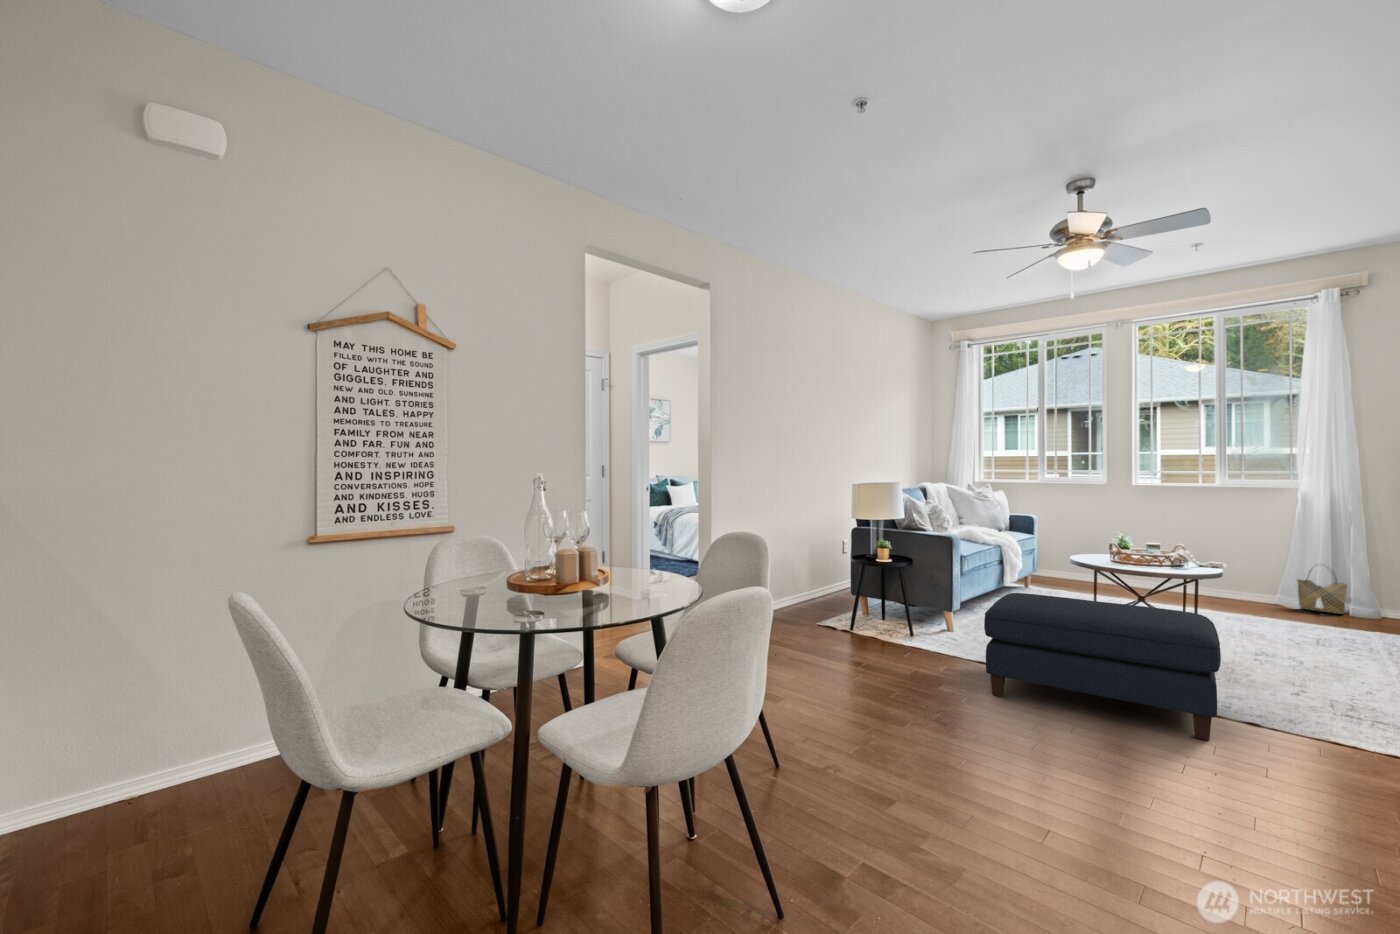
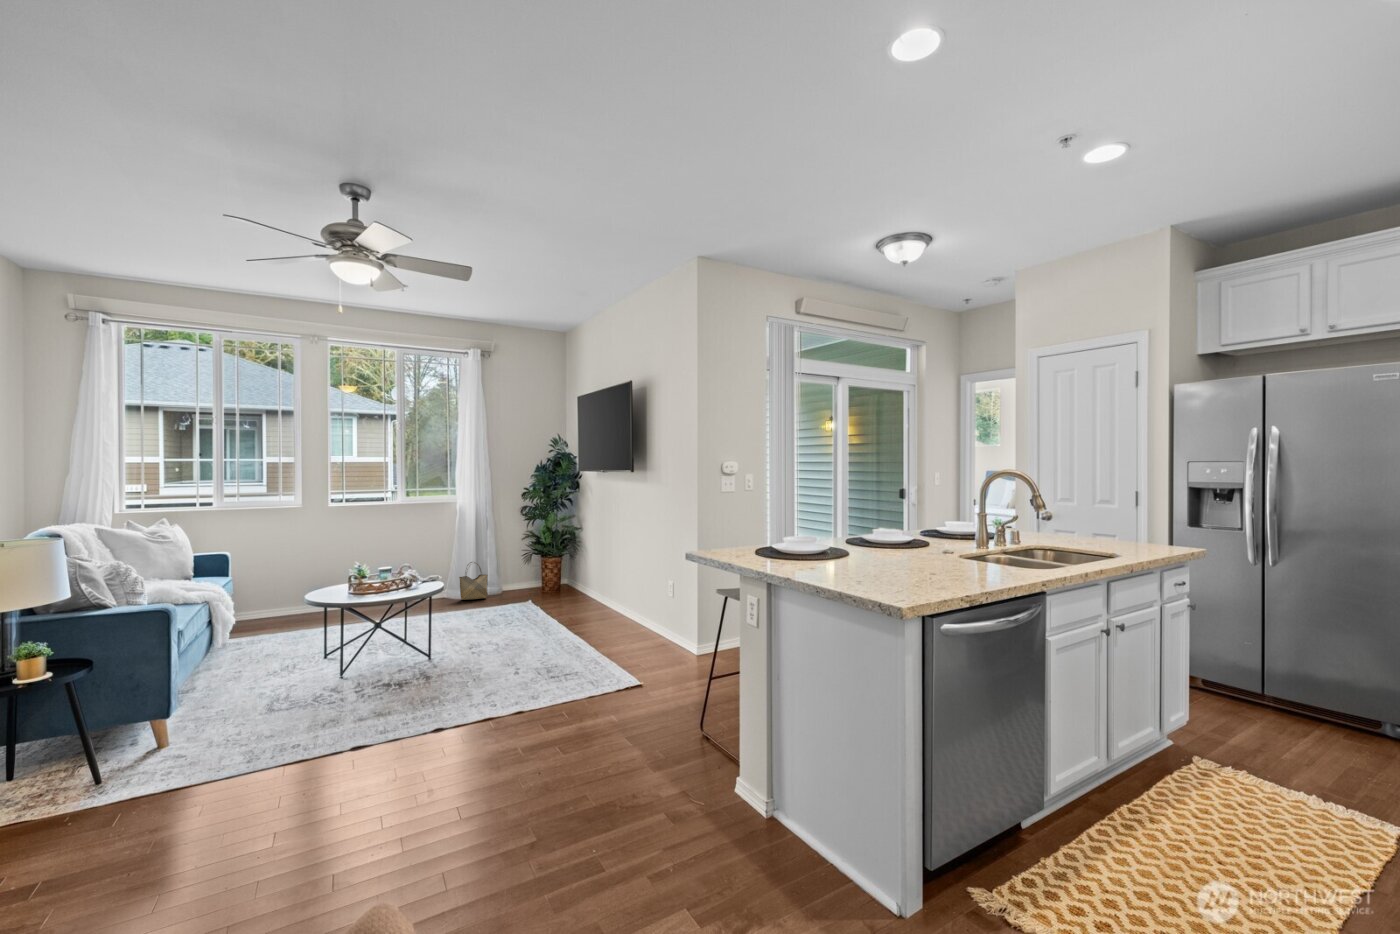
ottoman: present [984,593,1221,741] -> none [284,634,518,807]

